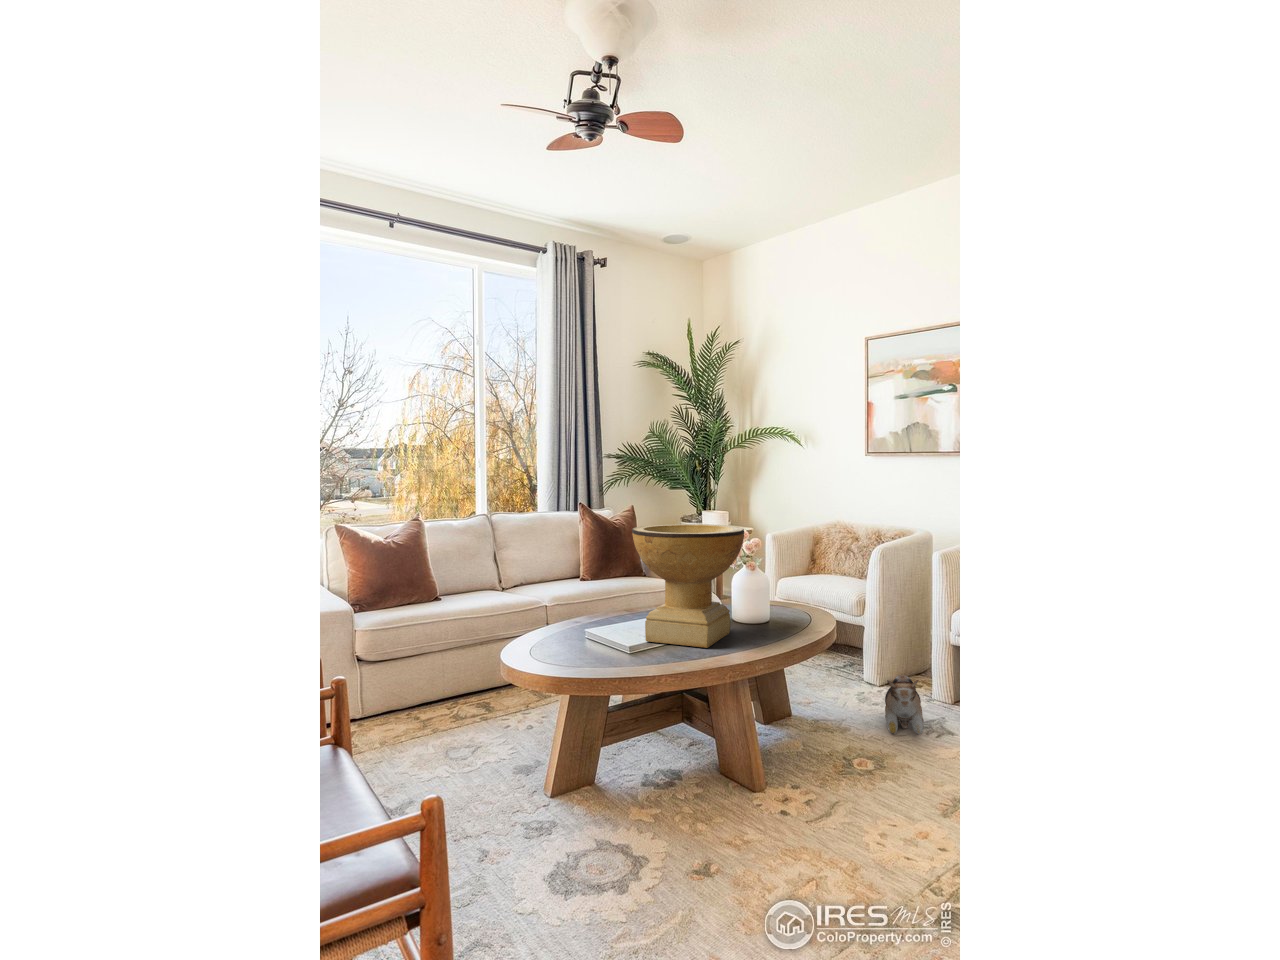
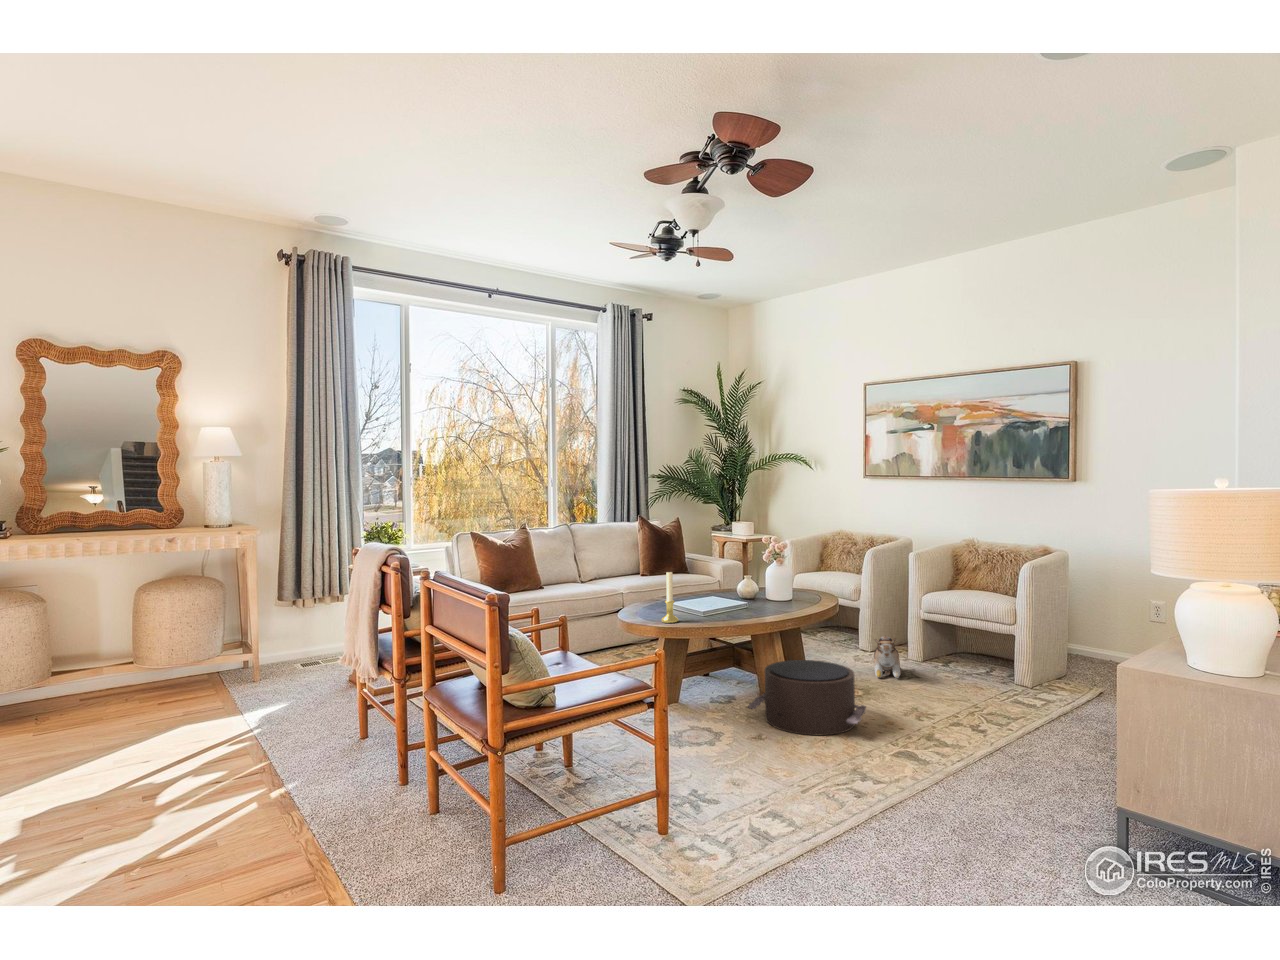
decorative bowl: present [632,524,744,648] -> none [699,530,776,612]
candle holder: none [565,588,591,669] -> present [661,572,679,623]
pouf: none [692,723,881,864] -> present [748,660,866,735]

